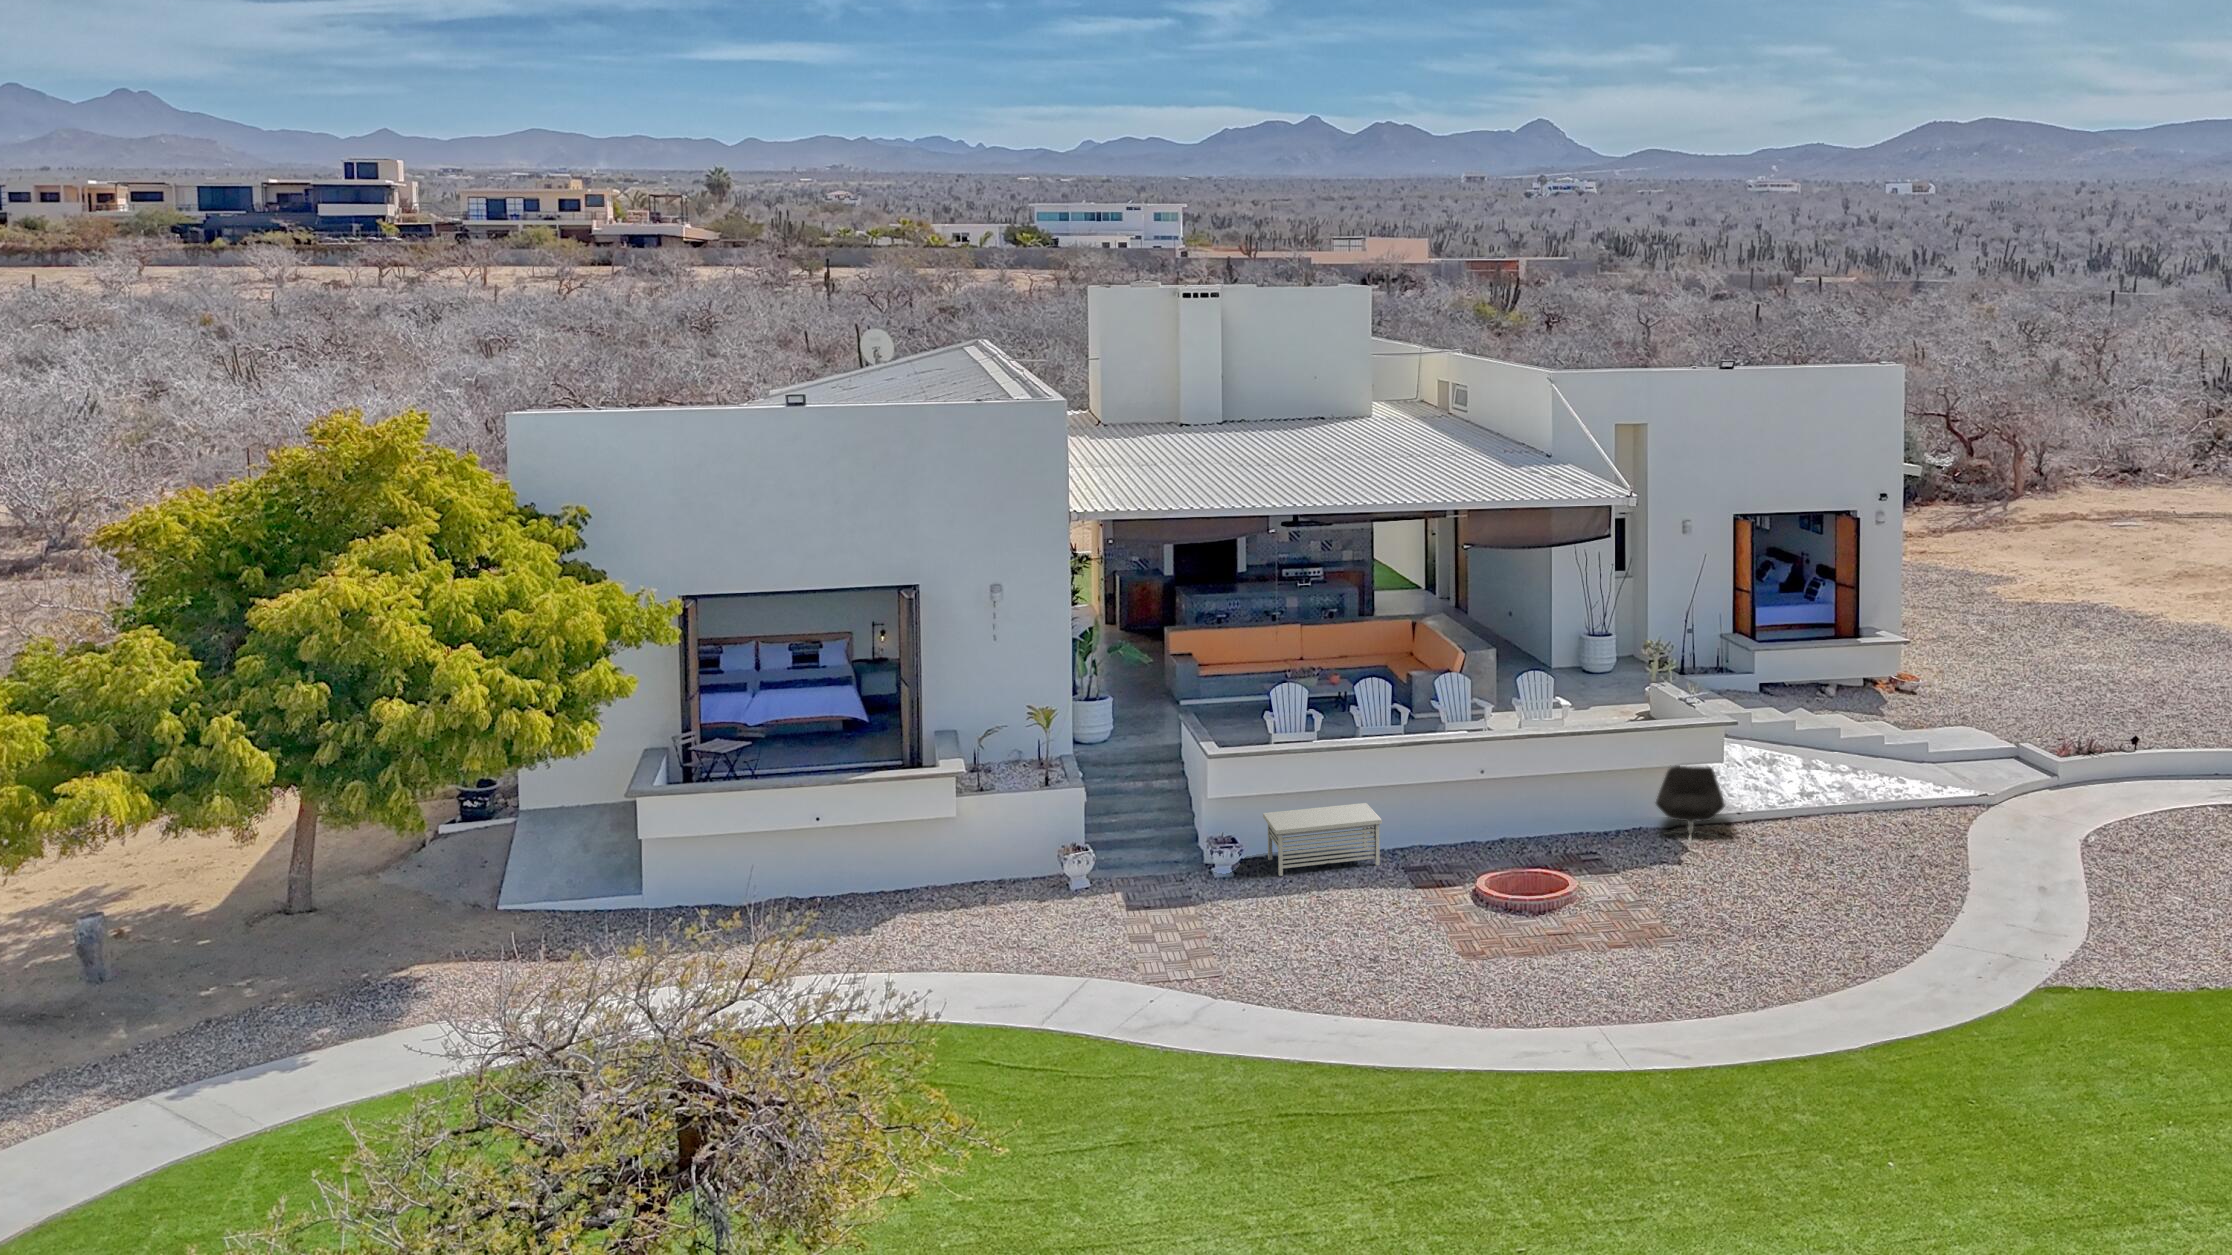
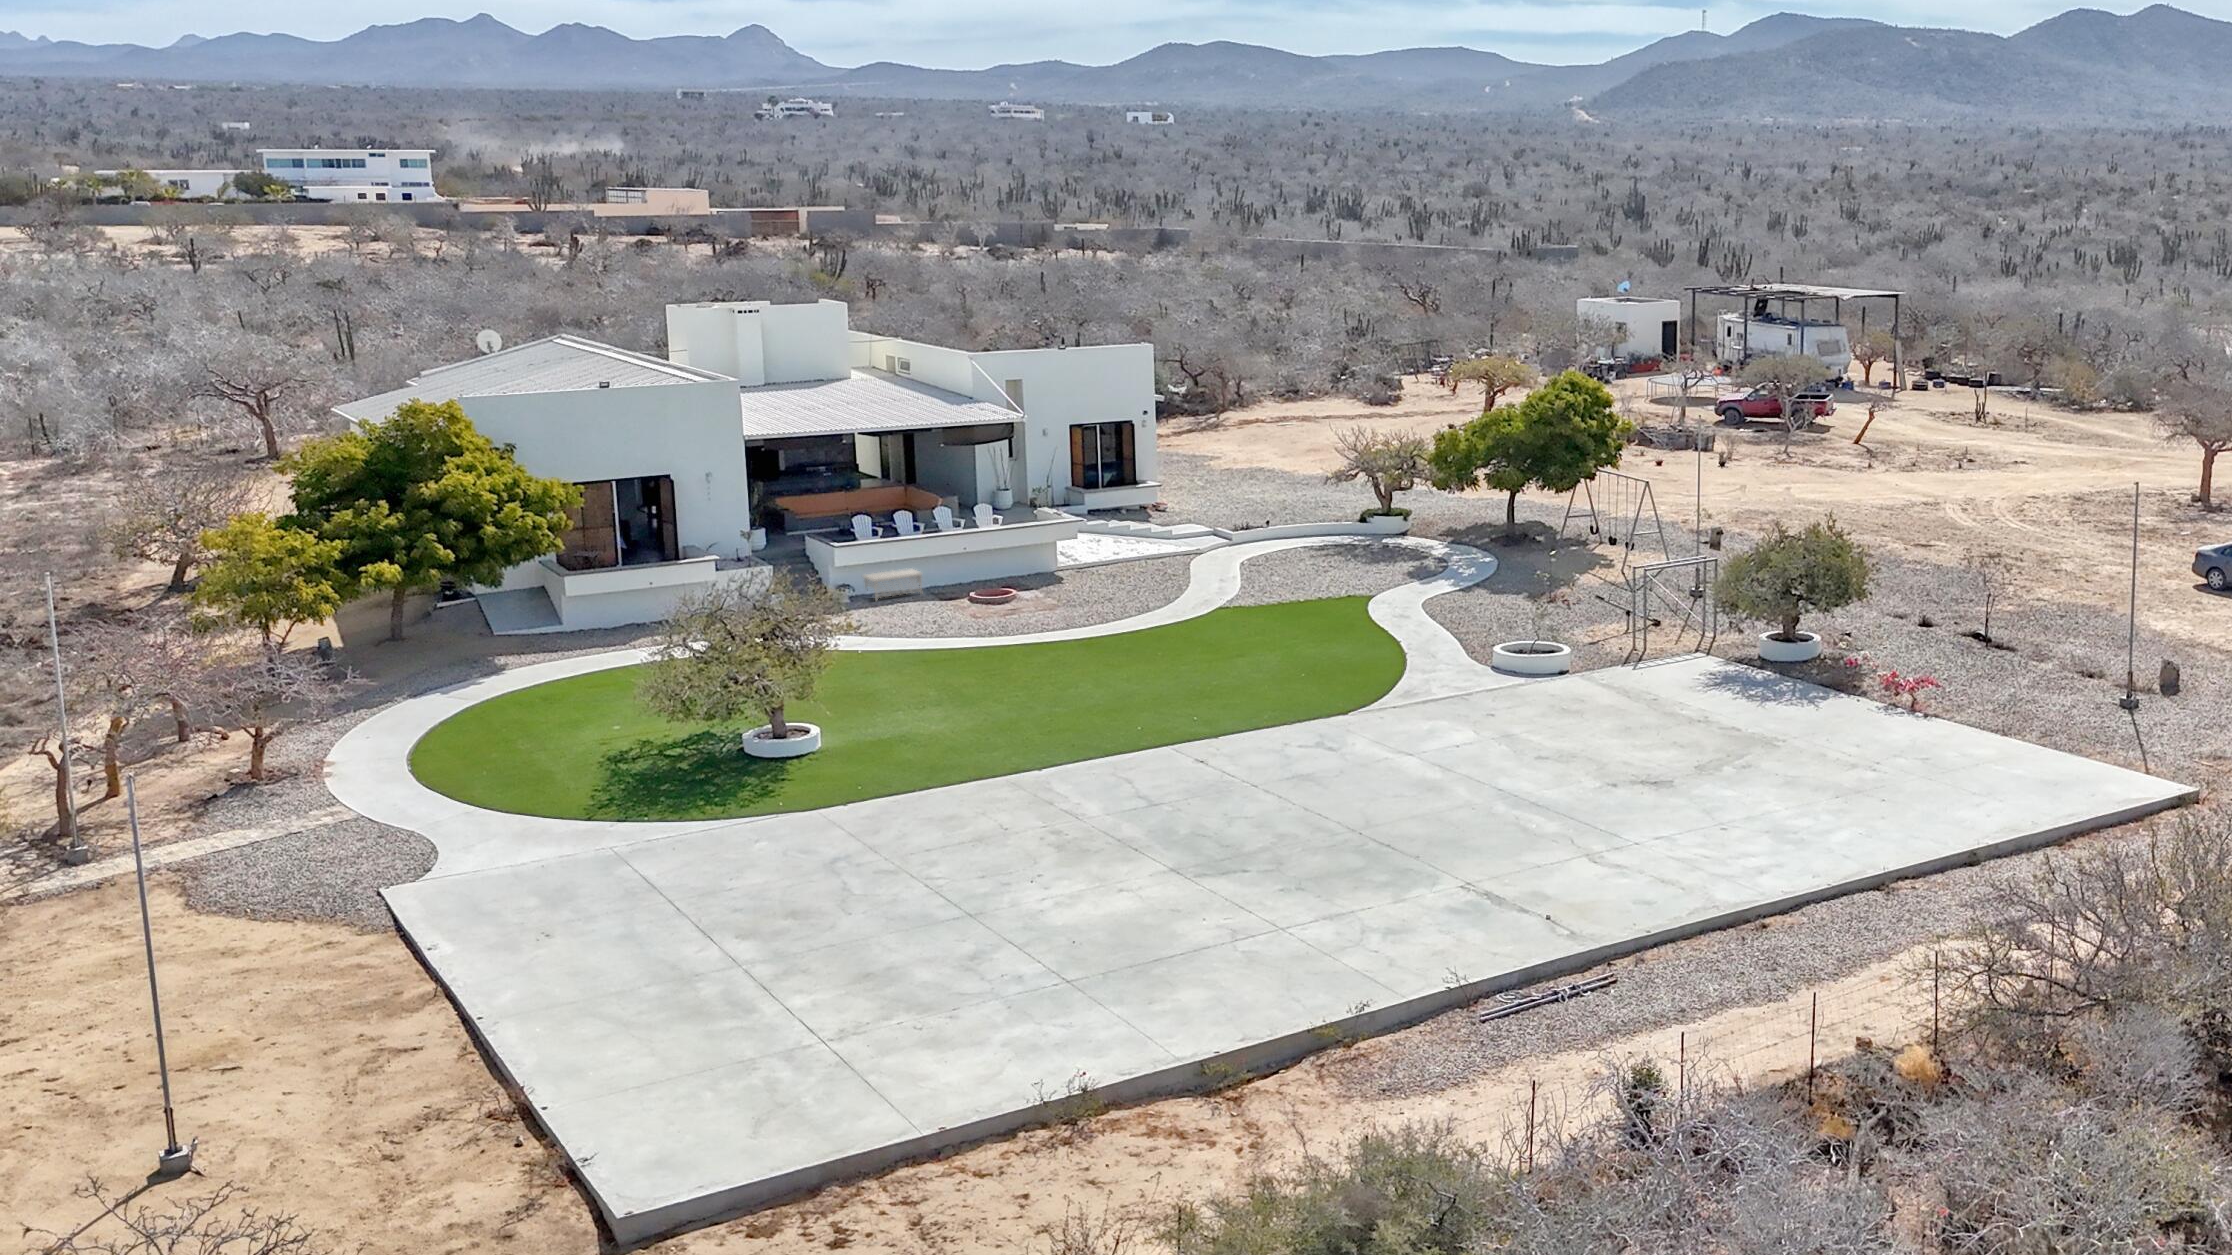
lounge chair: present [1656,766,1724,843] -> none [1049,543,1082,576]

